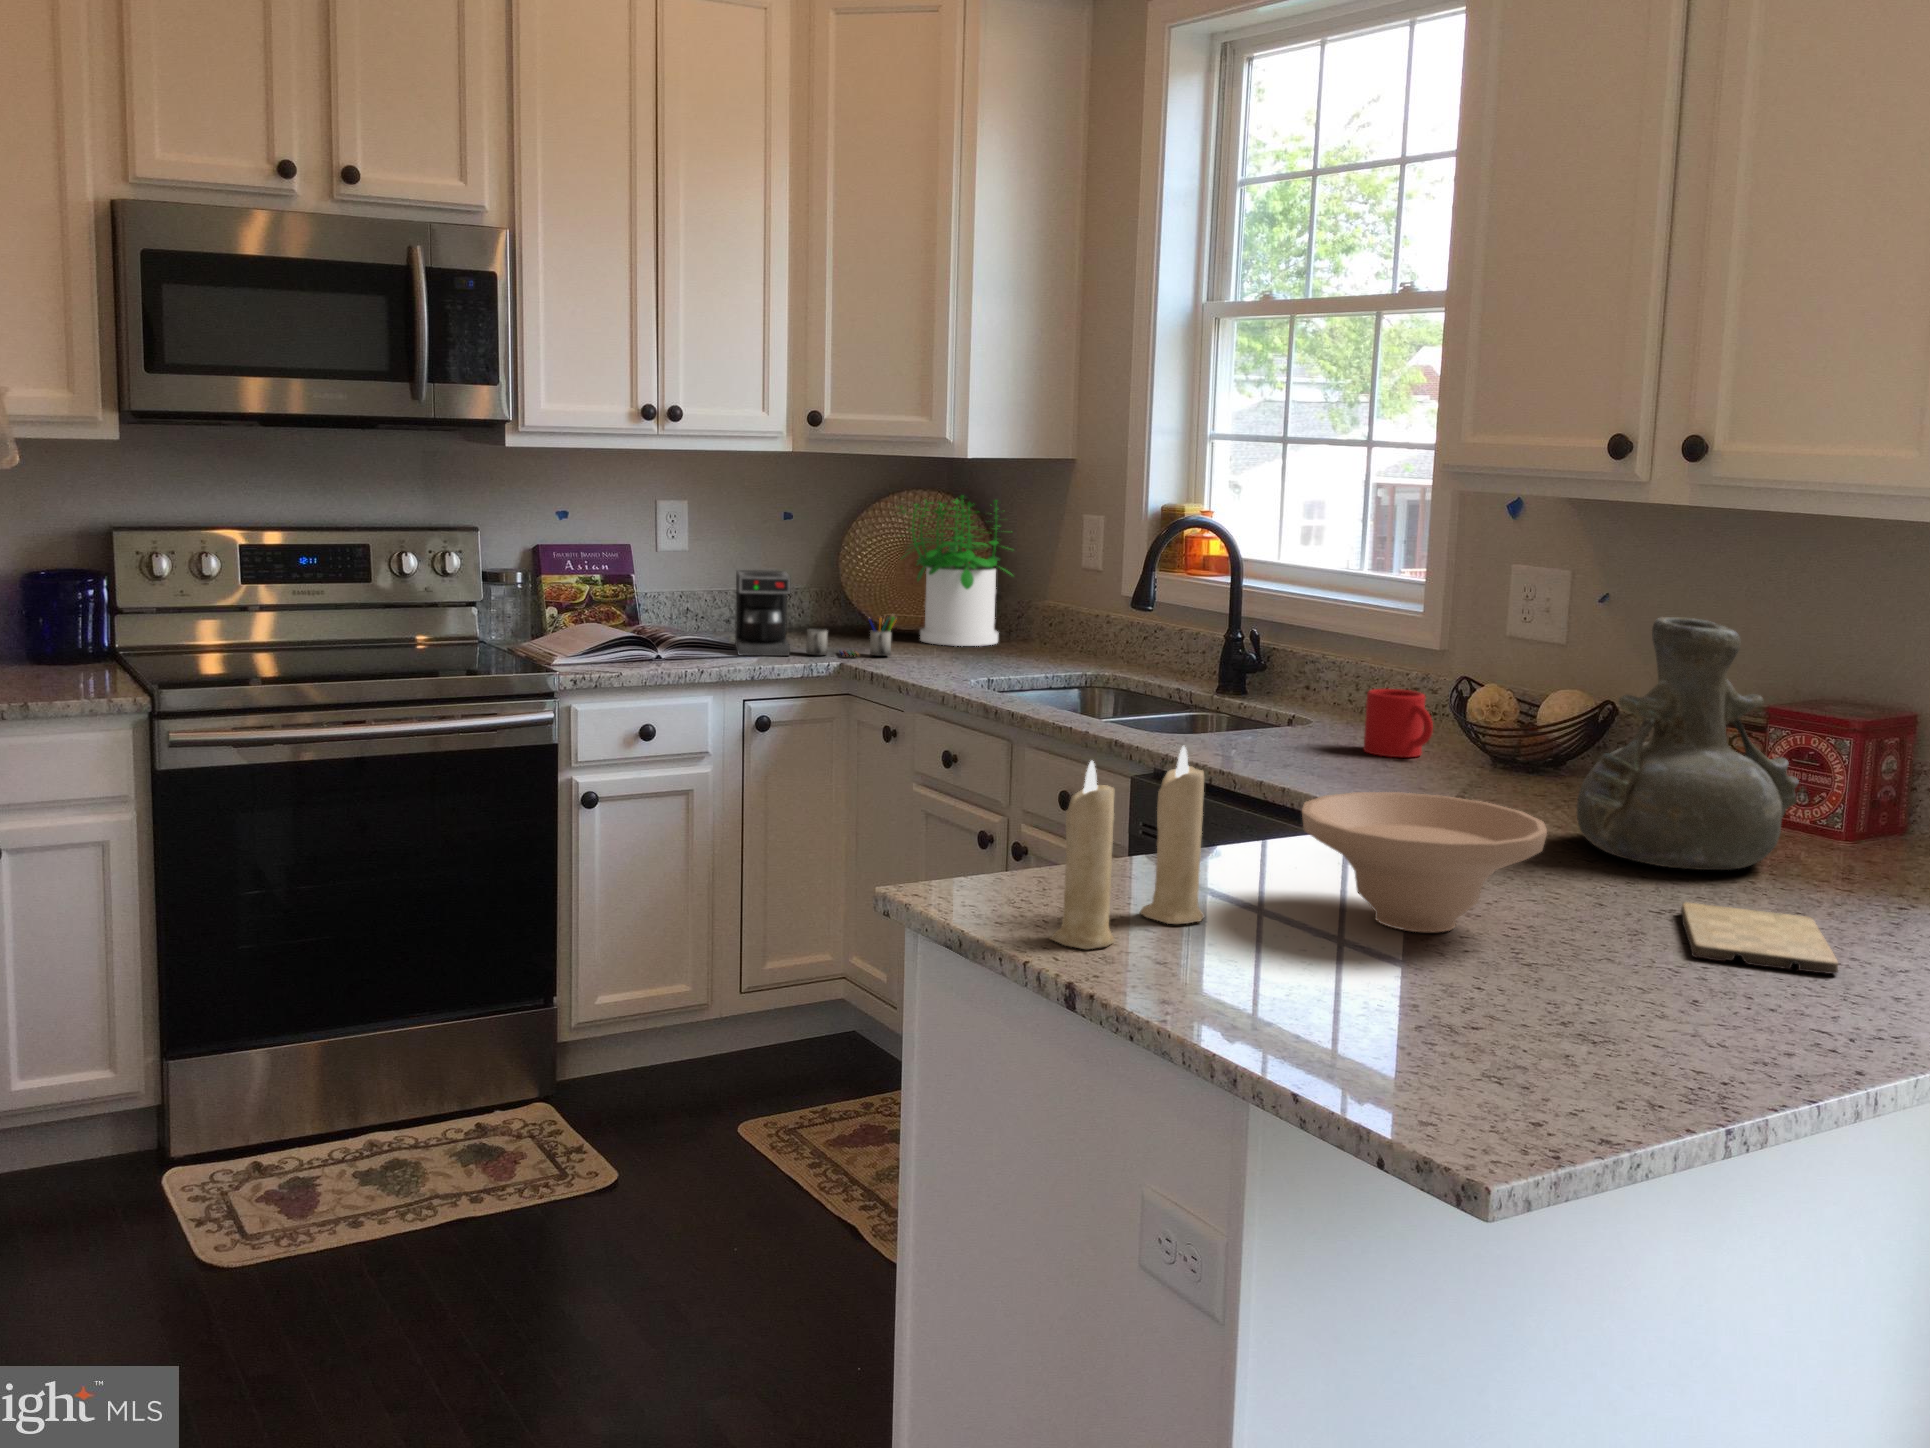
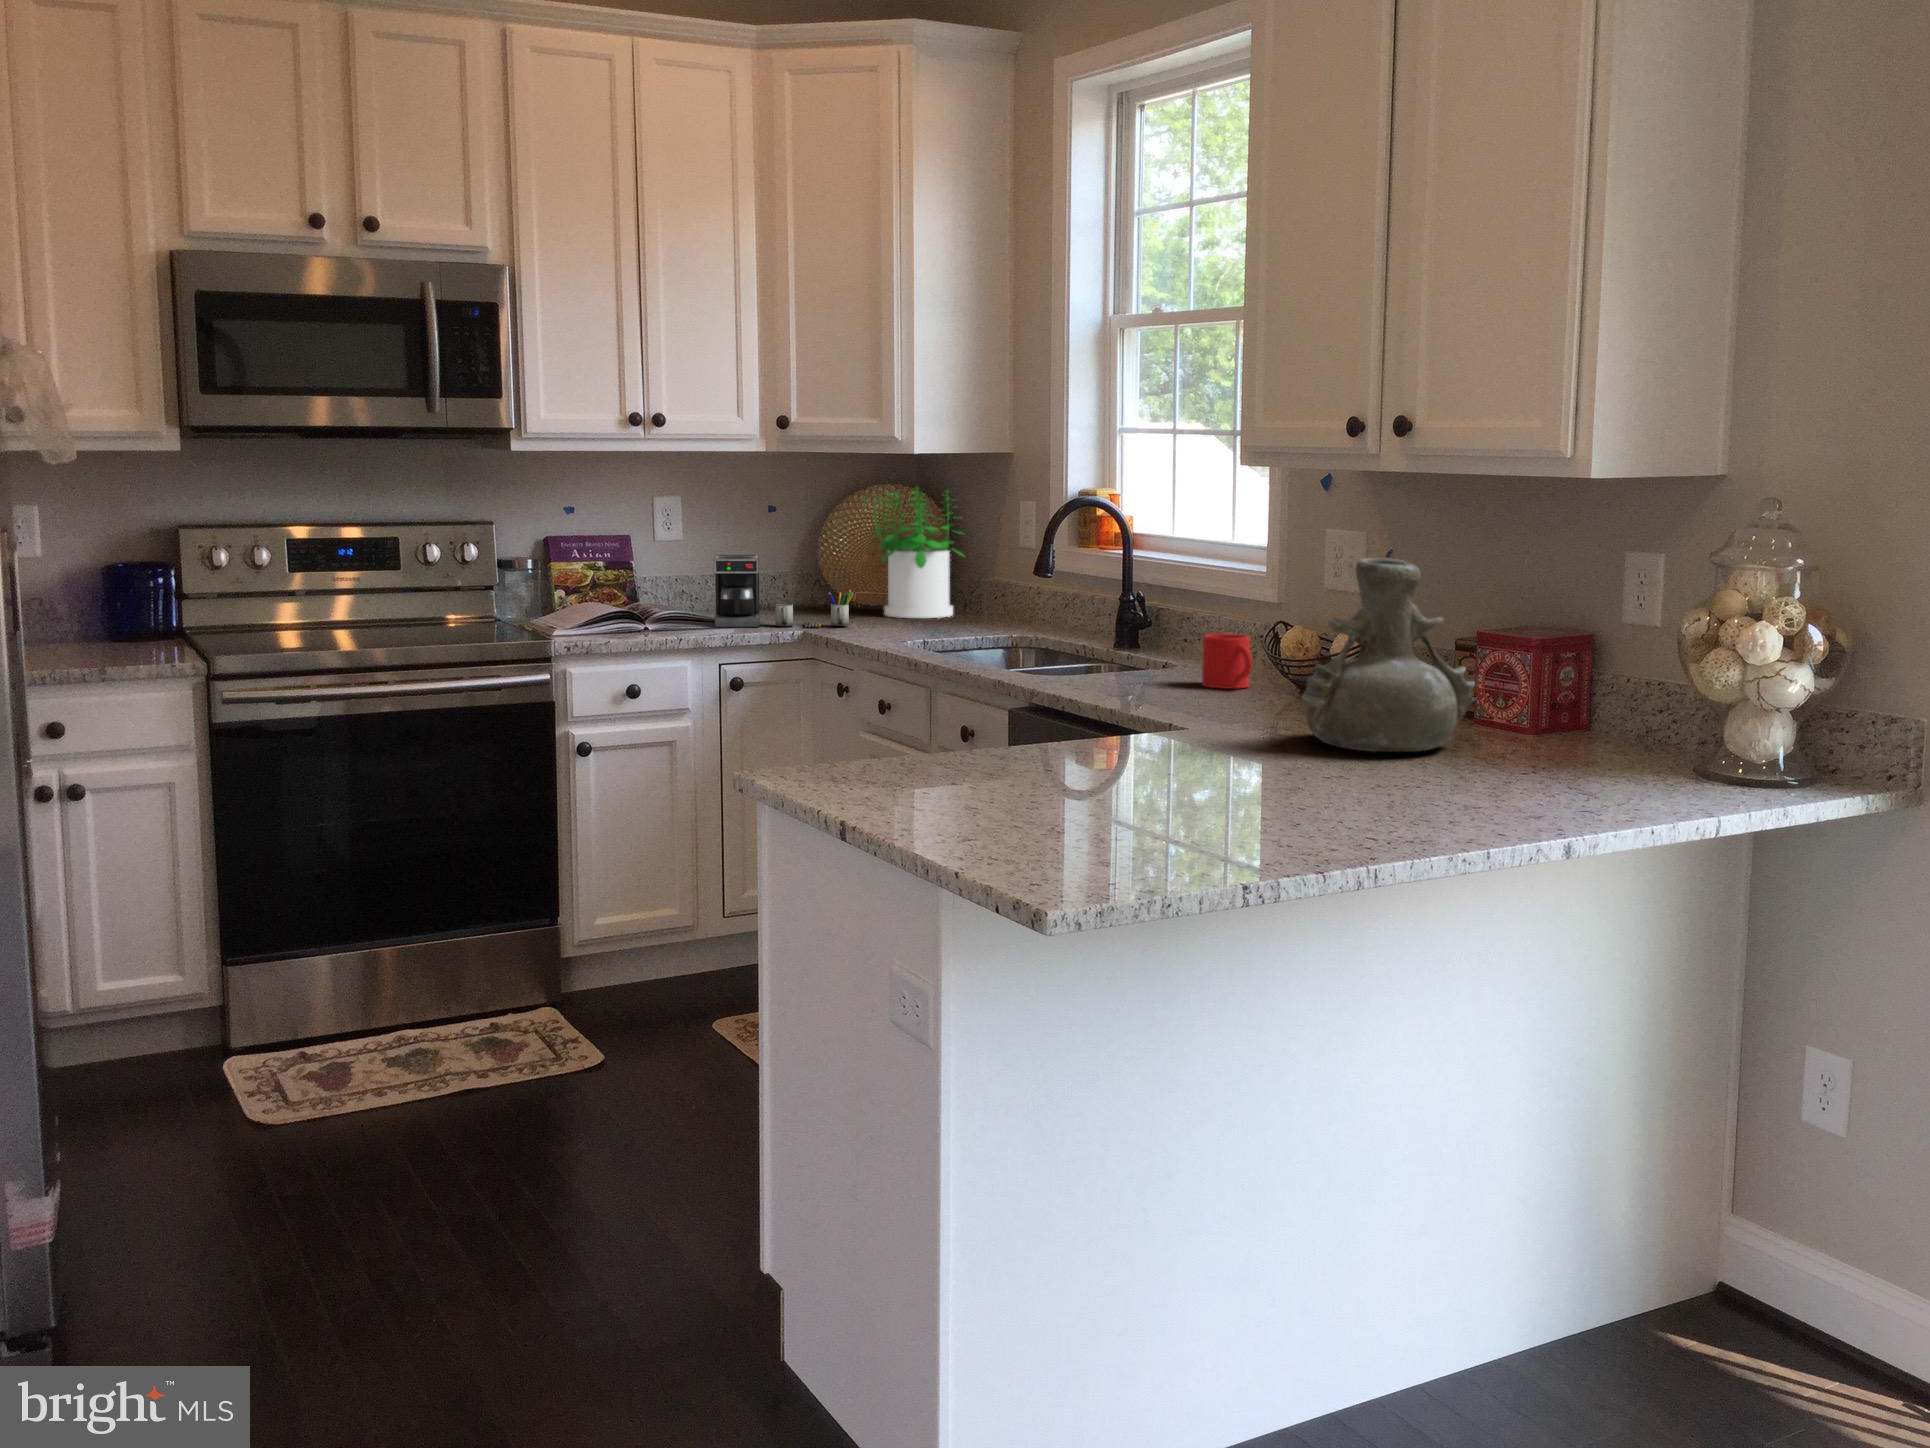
candle: present [1051,746,1204,949] -> none [837,647,965,796]
bowl: present [1302,792,1547,932] -> none [1038,690,1216,786]
cutting board: present [1681,902,1838,974] -> none [1316,768,1431,806]

